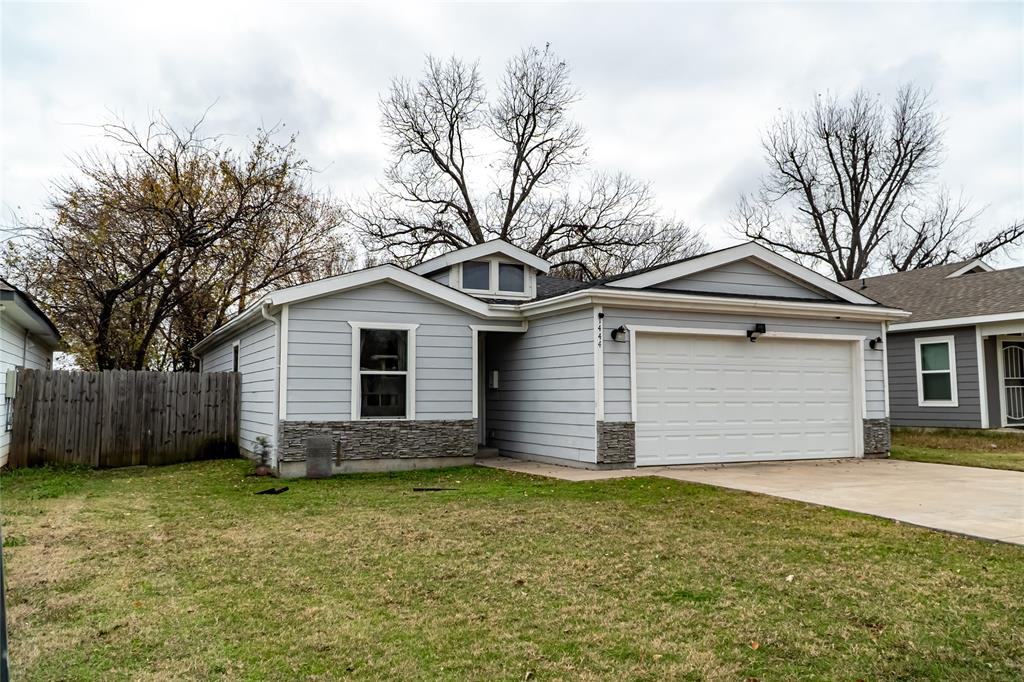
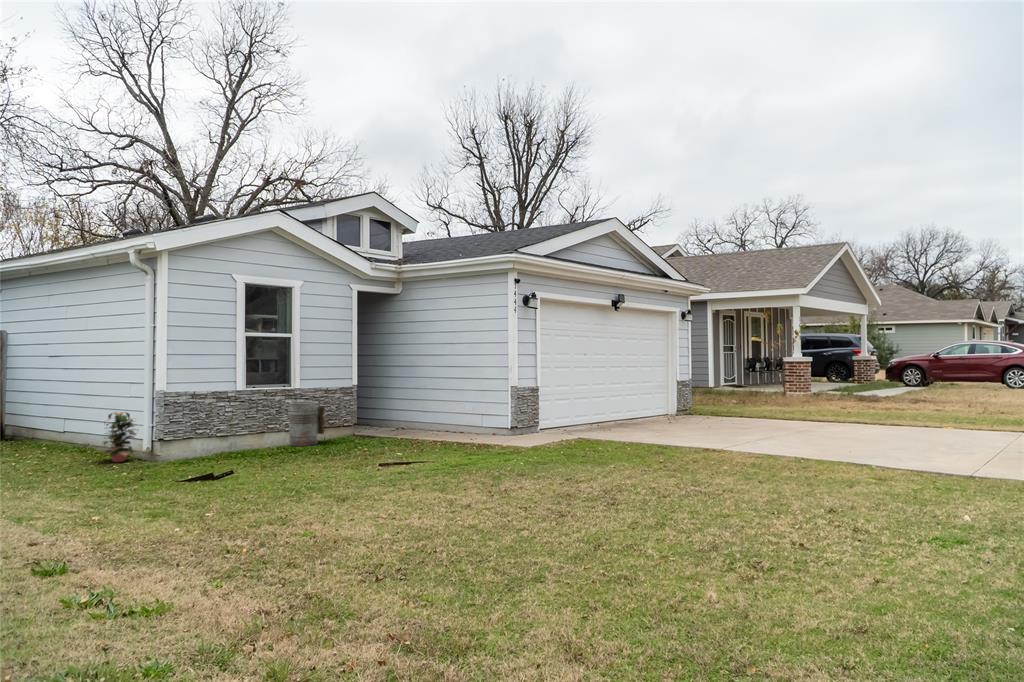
trash can: present [306,436,342,478] -> present [289,401,324,446]

